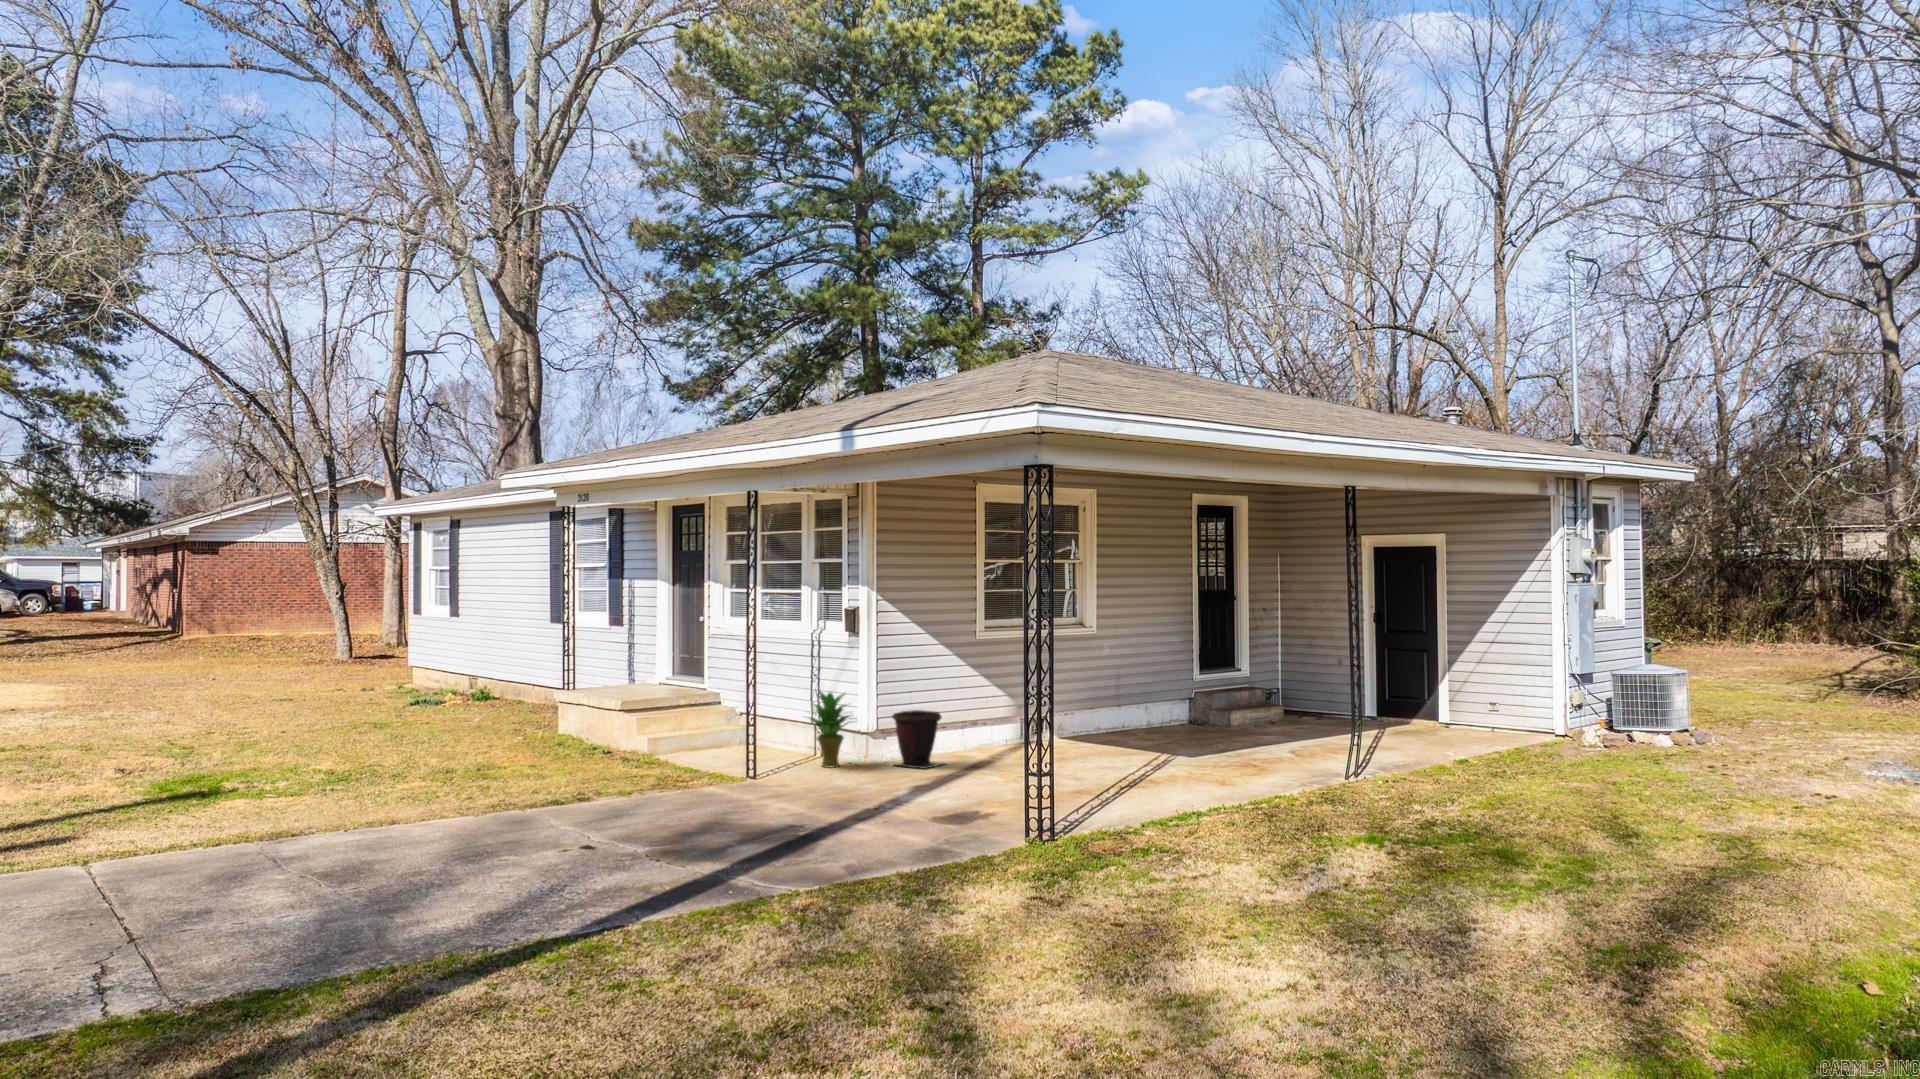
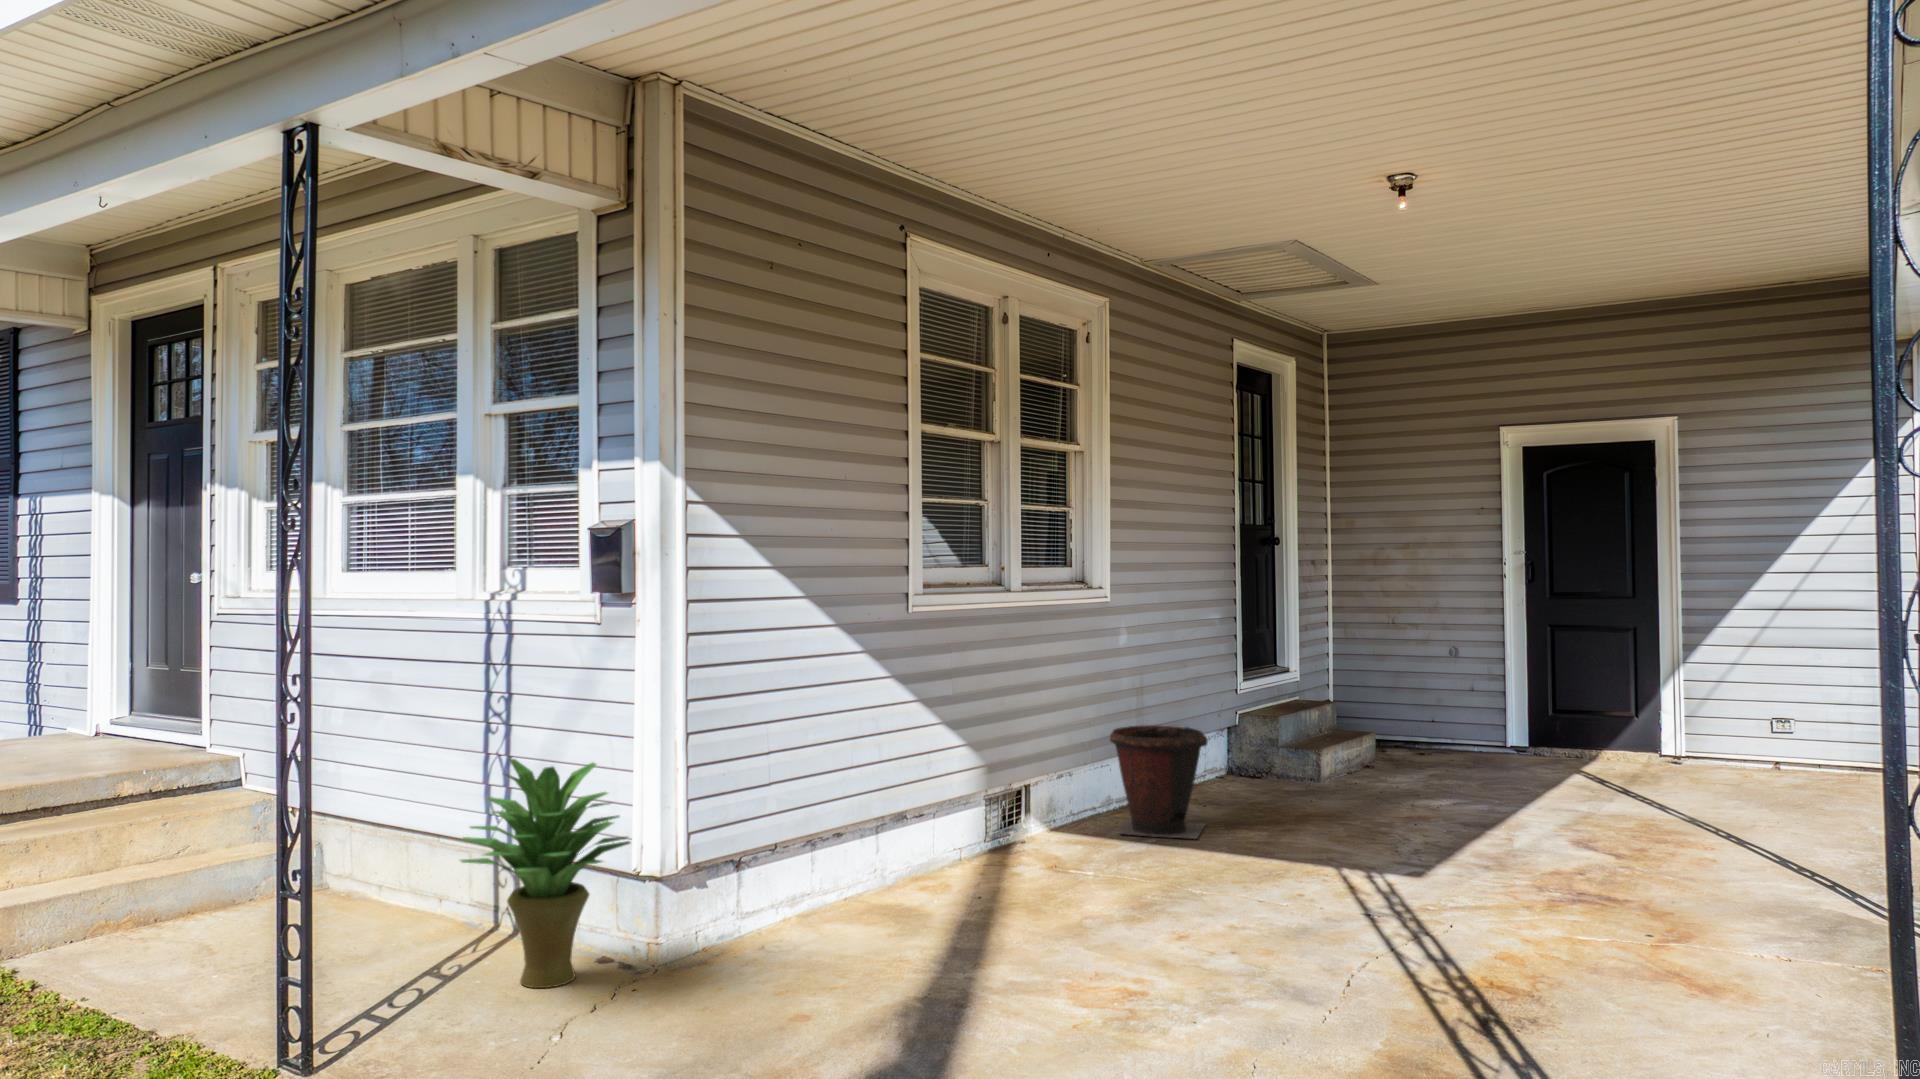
bucket: present [892,710,943,769] -> present [1110,725,1208,839]

